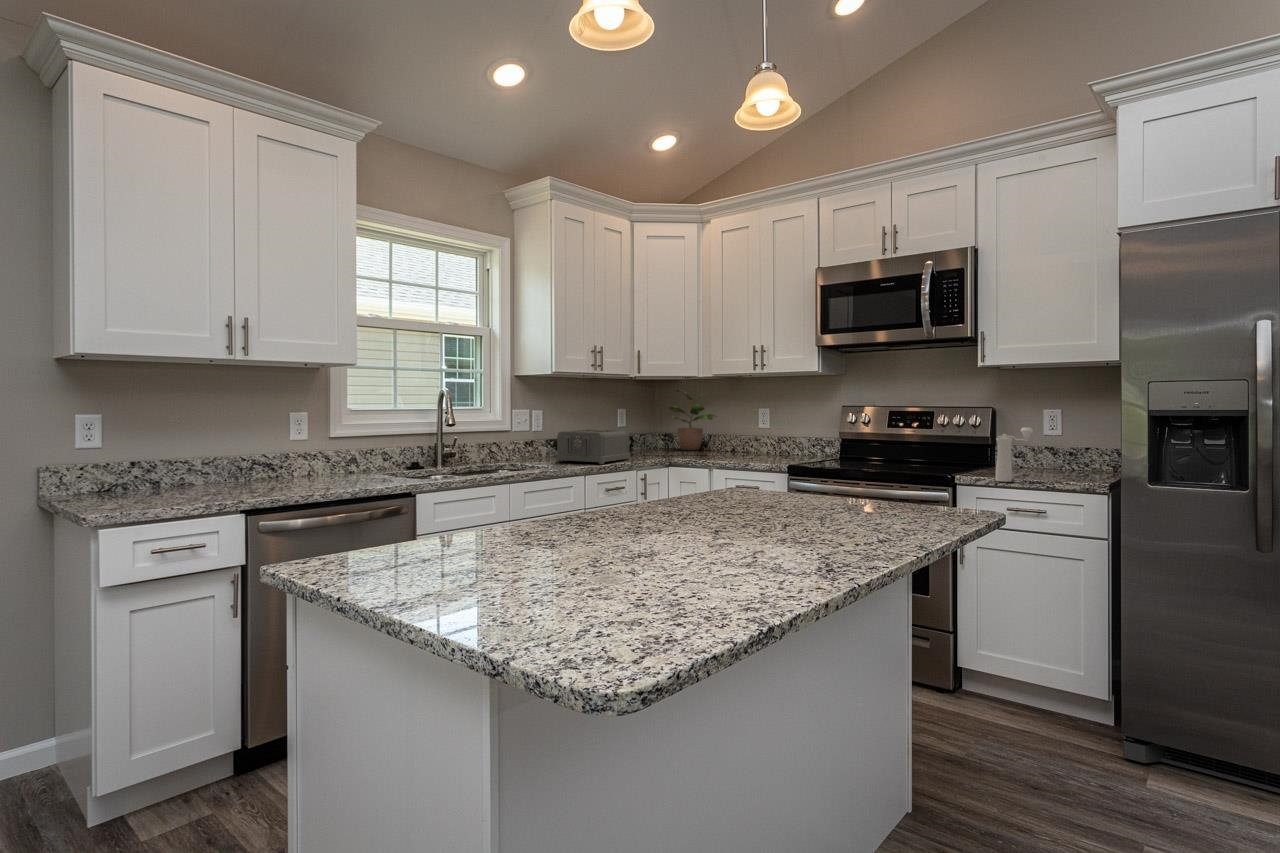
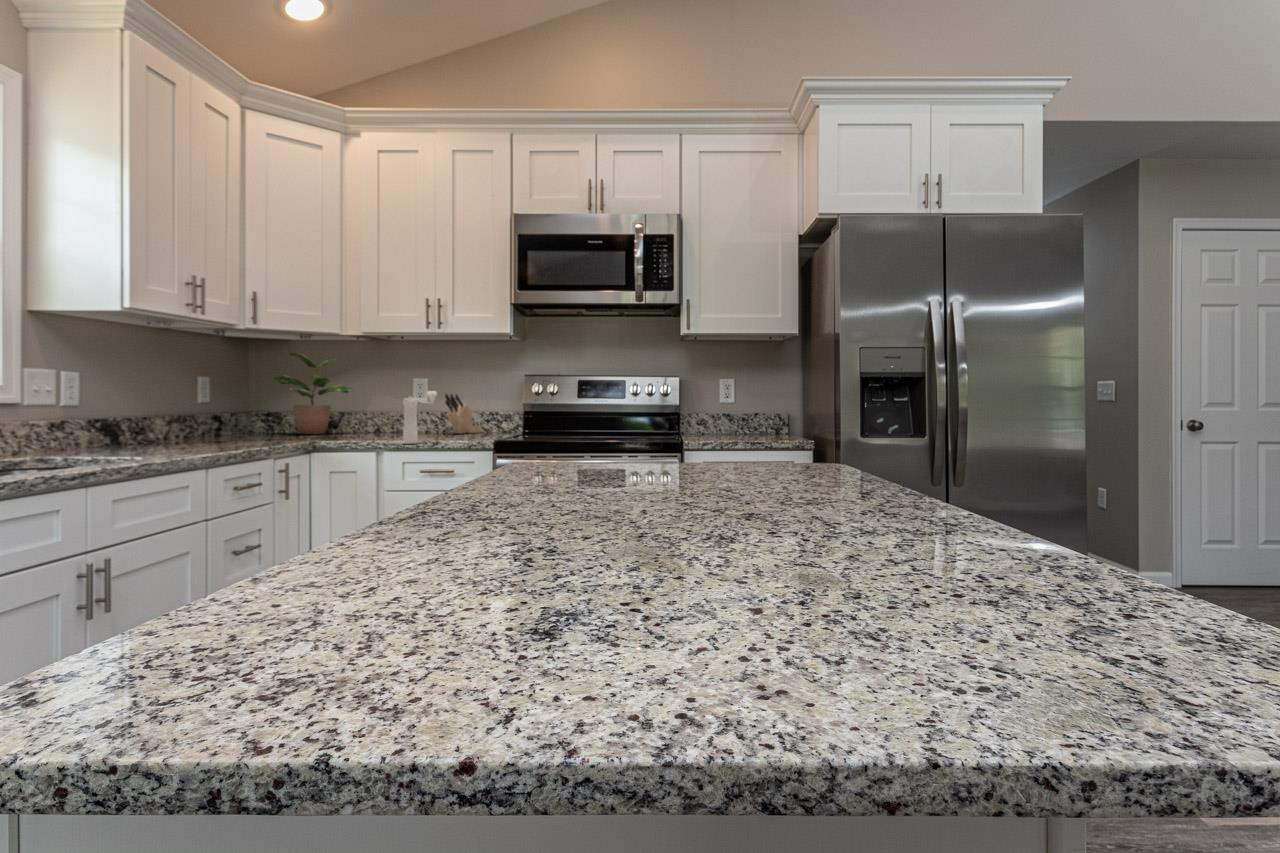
knife block: none [778,421,816,455] -> present [445,394,483,434]
pepper mill: present [996,427,1033,482] -> present [403,391,437,444]
toaster: present [556,430,630,464] -> none [127,403,252,453]

